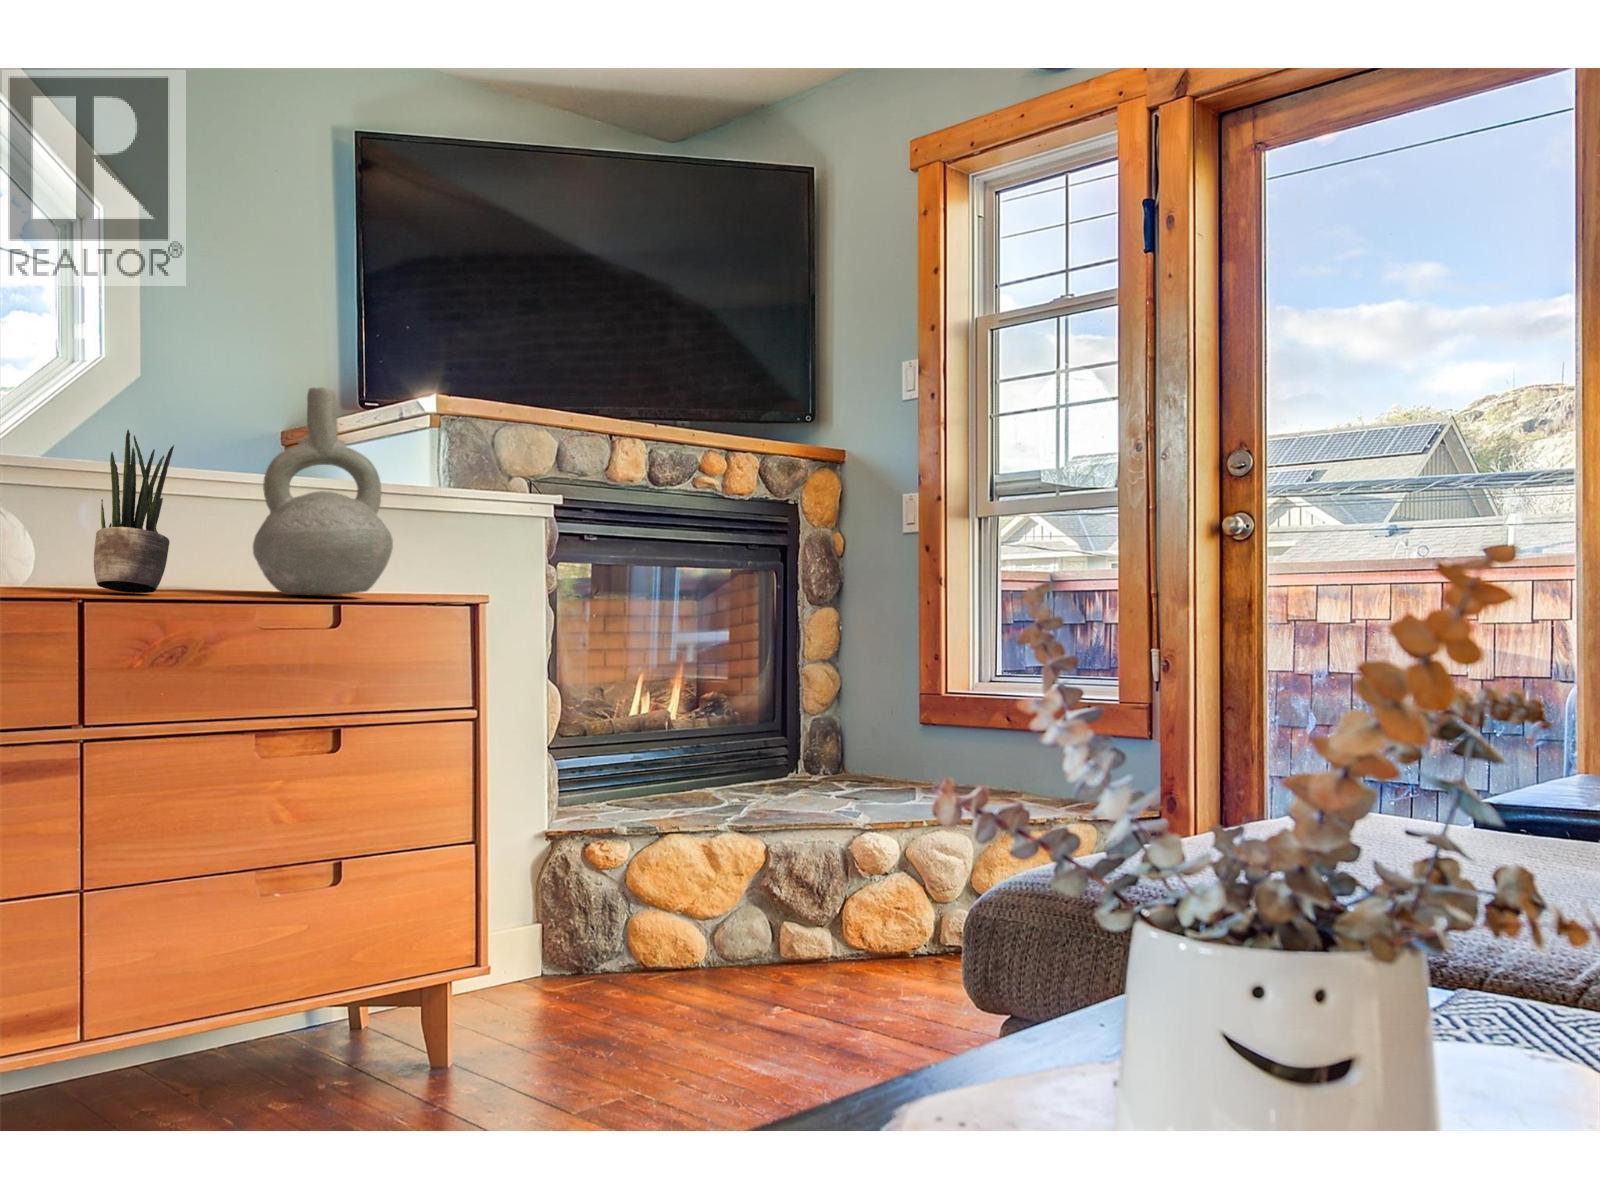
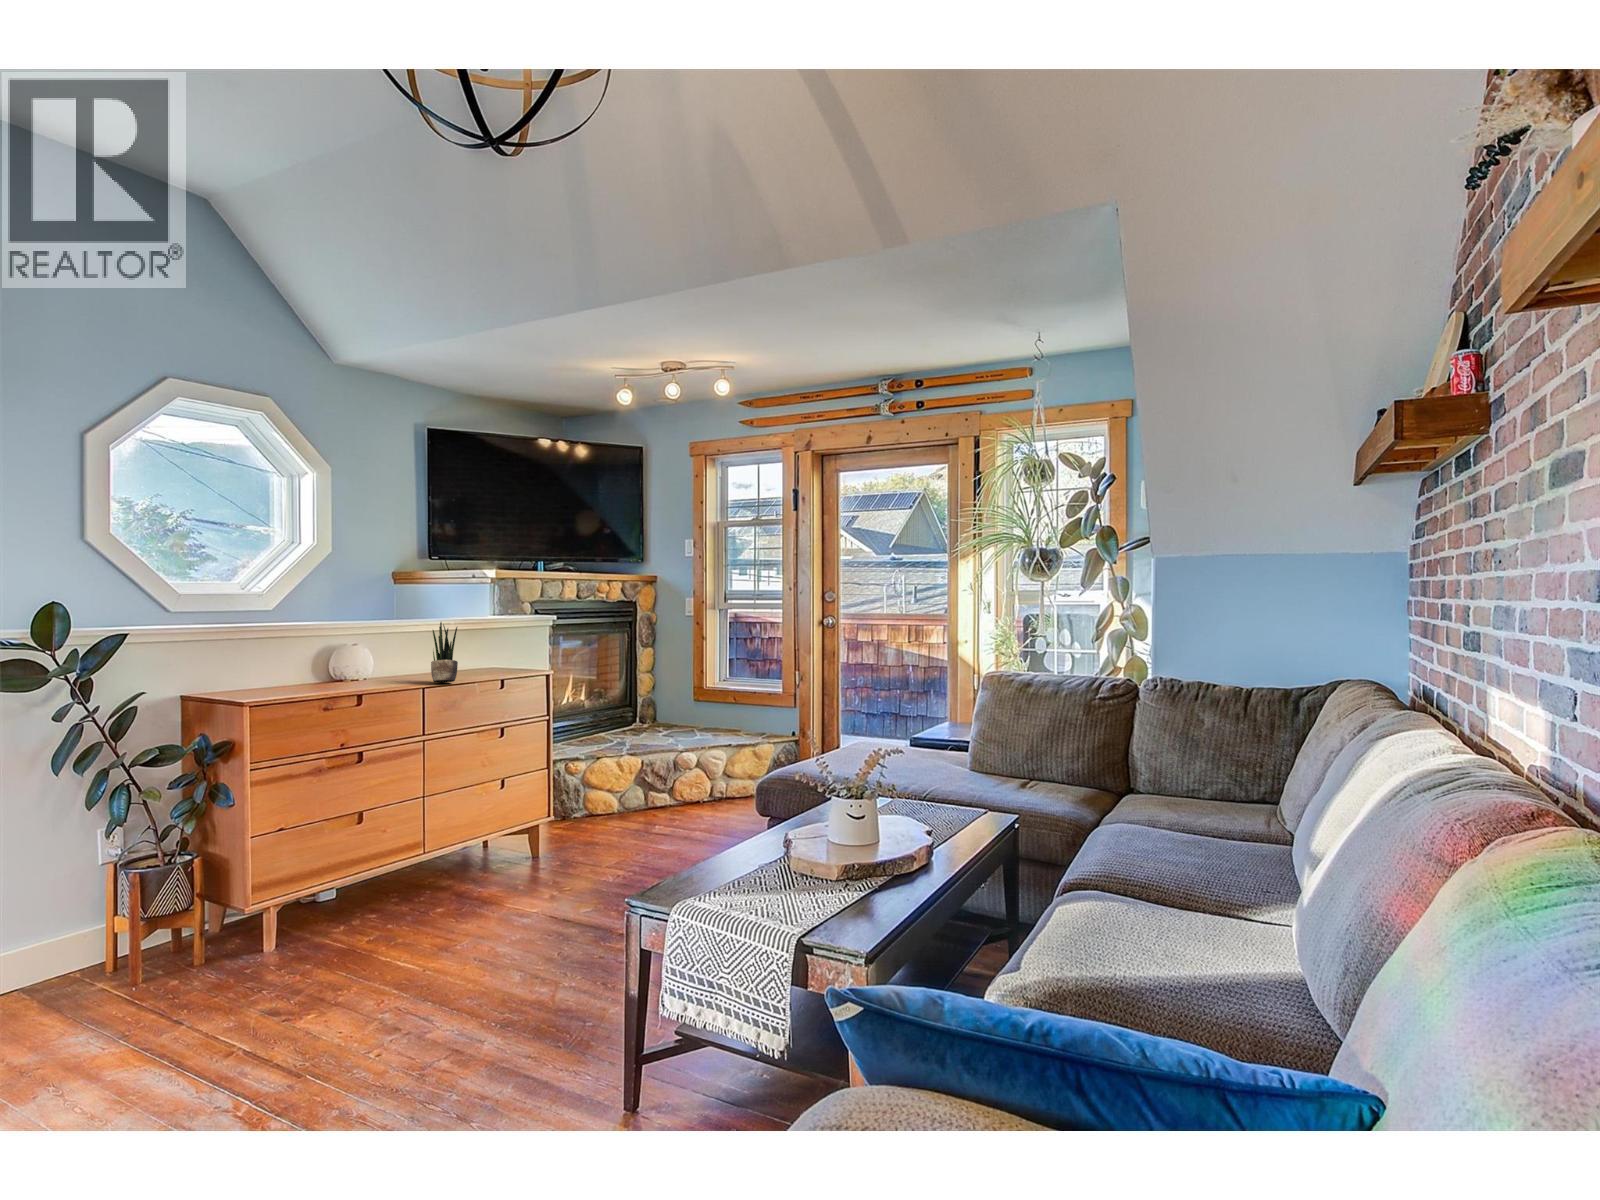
decorative vase: present [253,387,393,596] -> none [474,596,527,677]

